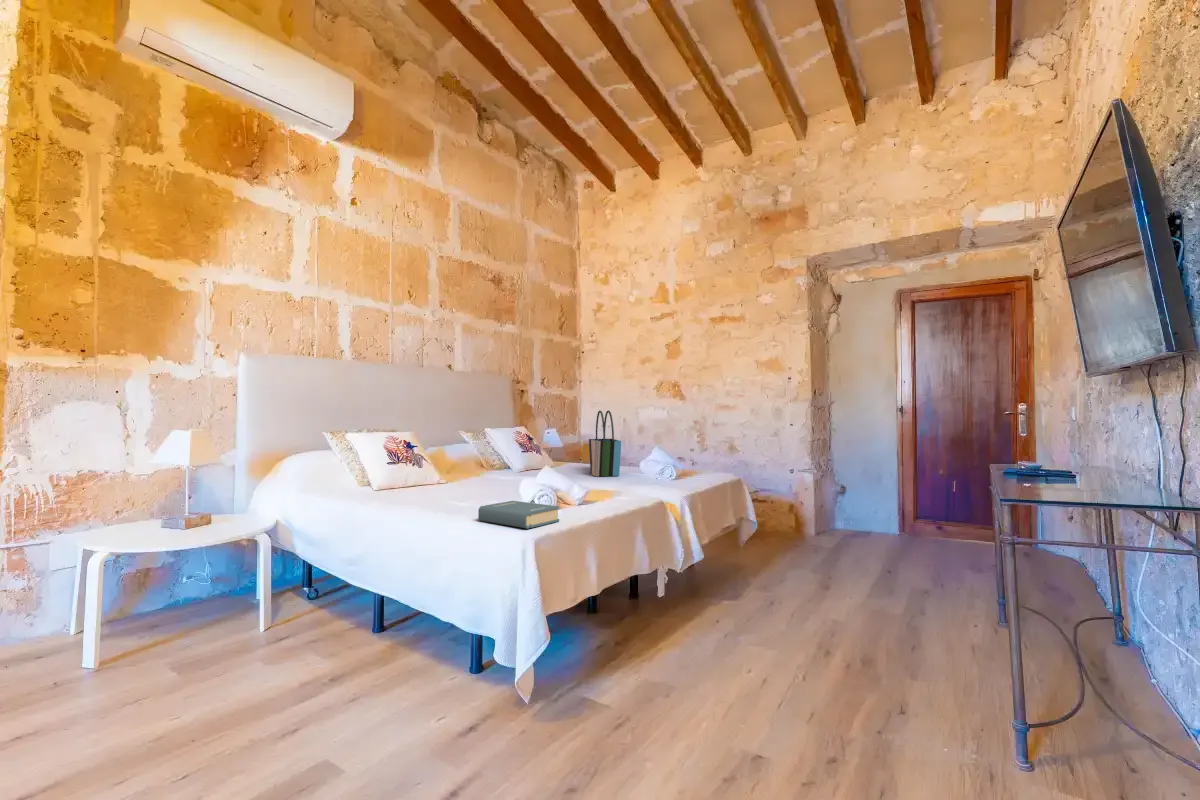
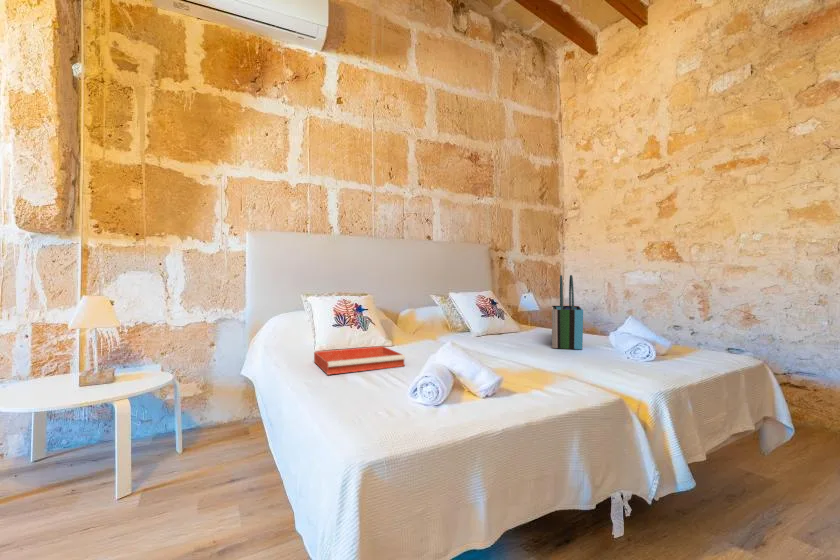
tray: none [380,482,482,506] -> present [314,346,405,375]
hardback book: present [478,501,559,529] -> none [345,386,434,441]

